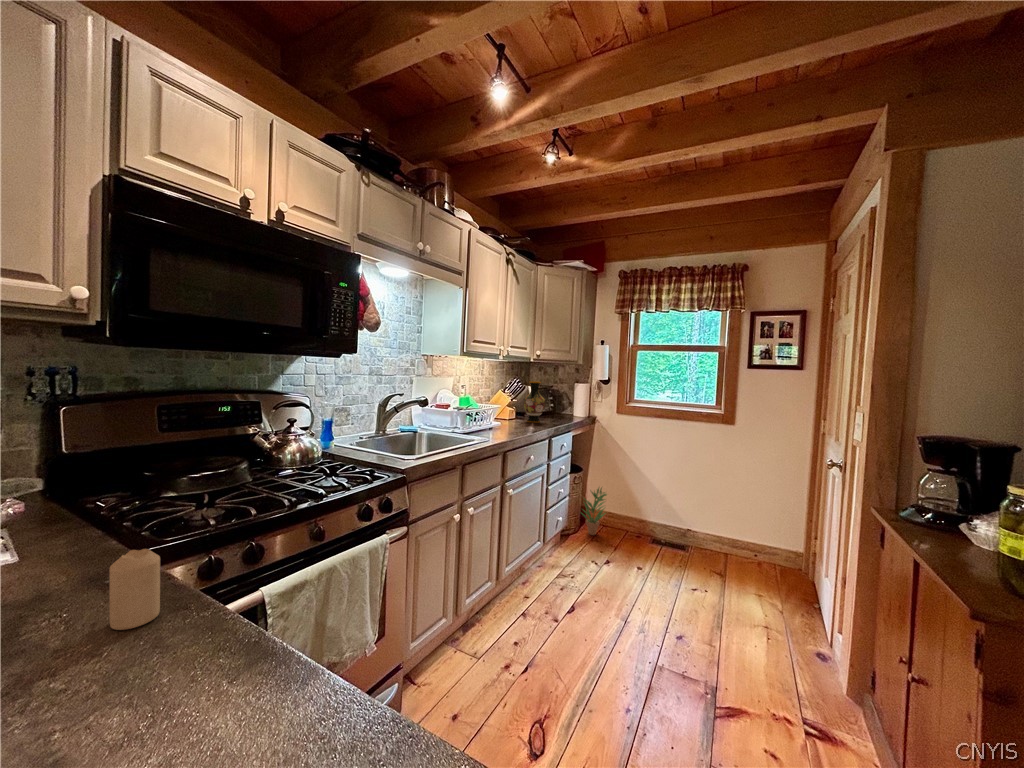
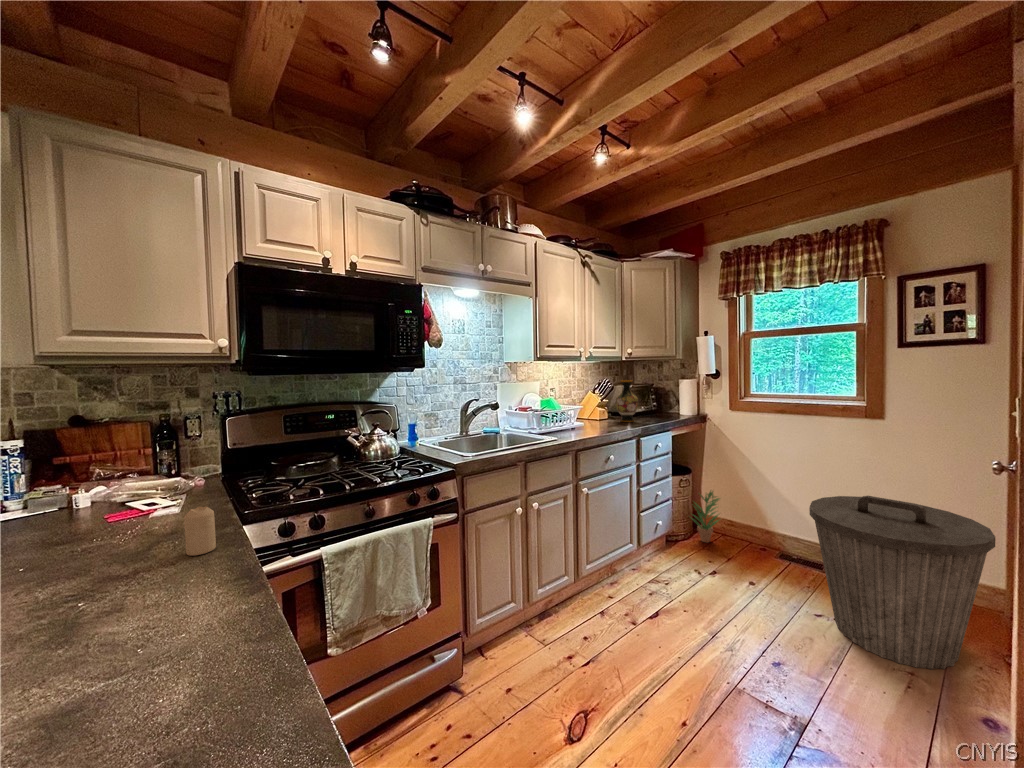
trash can: none [694,487,819,622] -> present [809,496,995,670]

